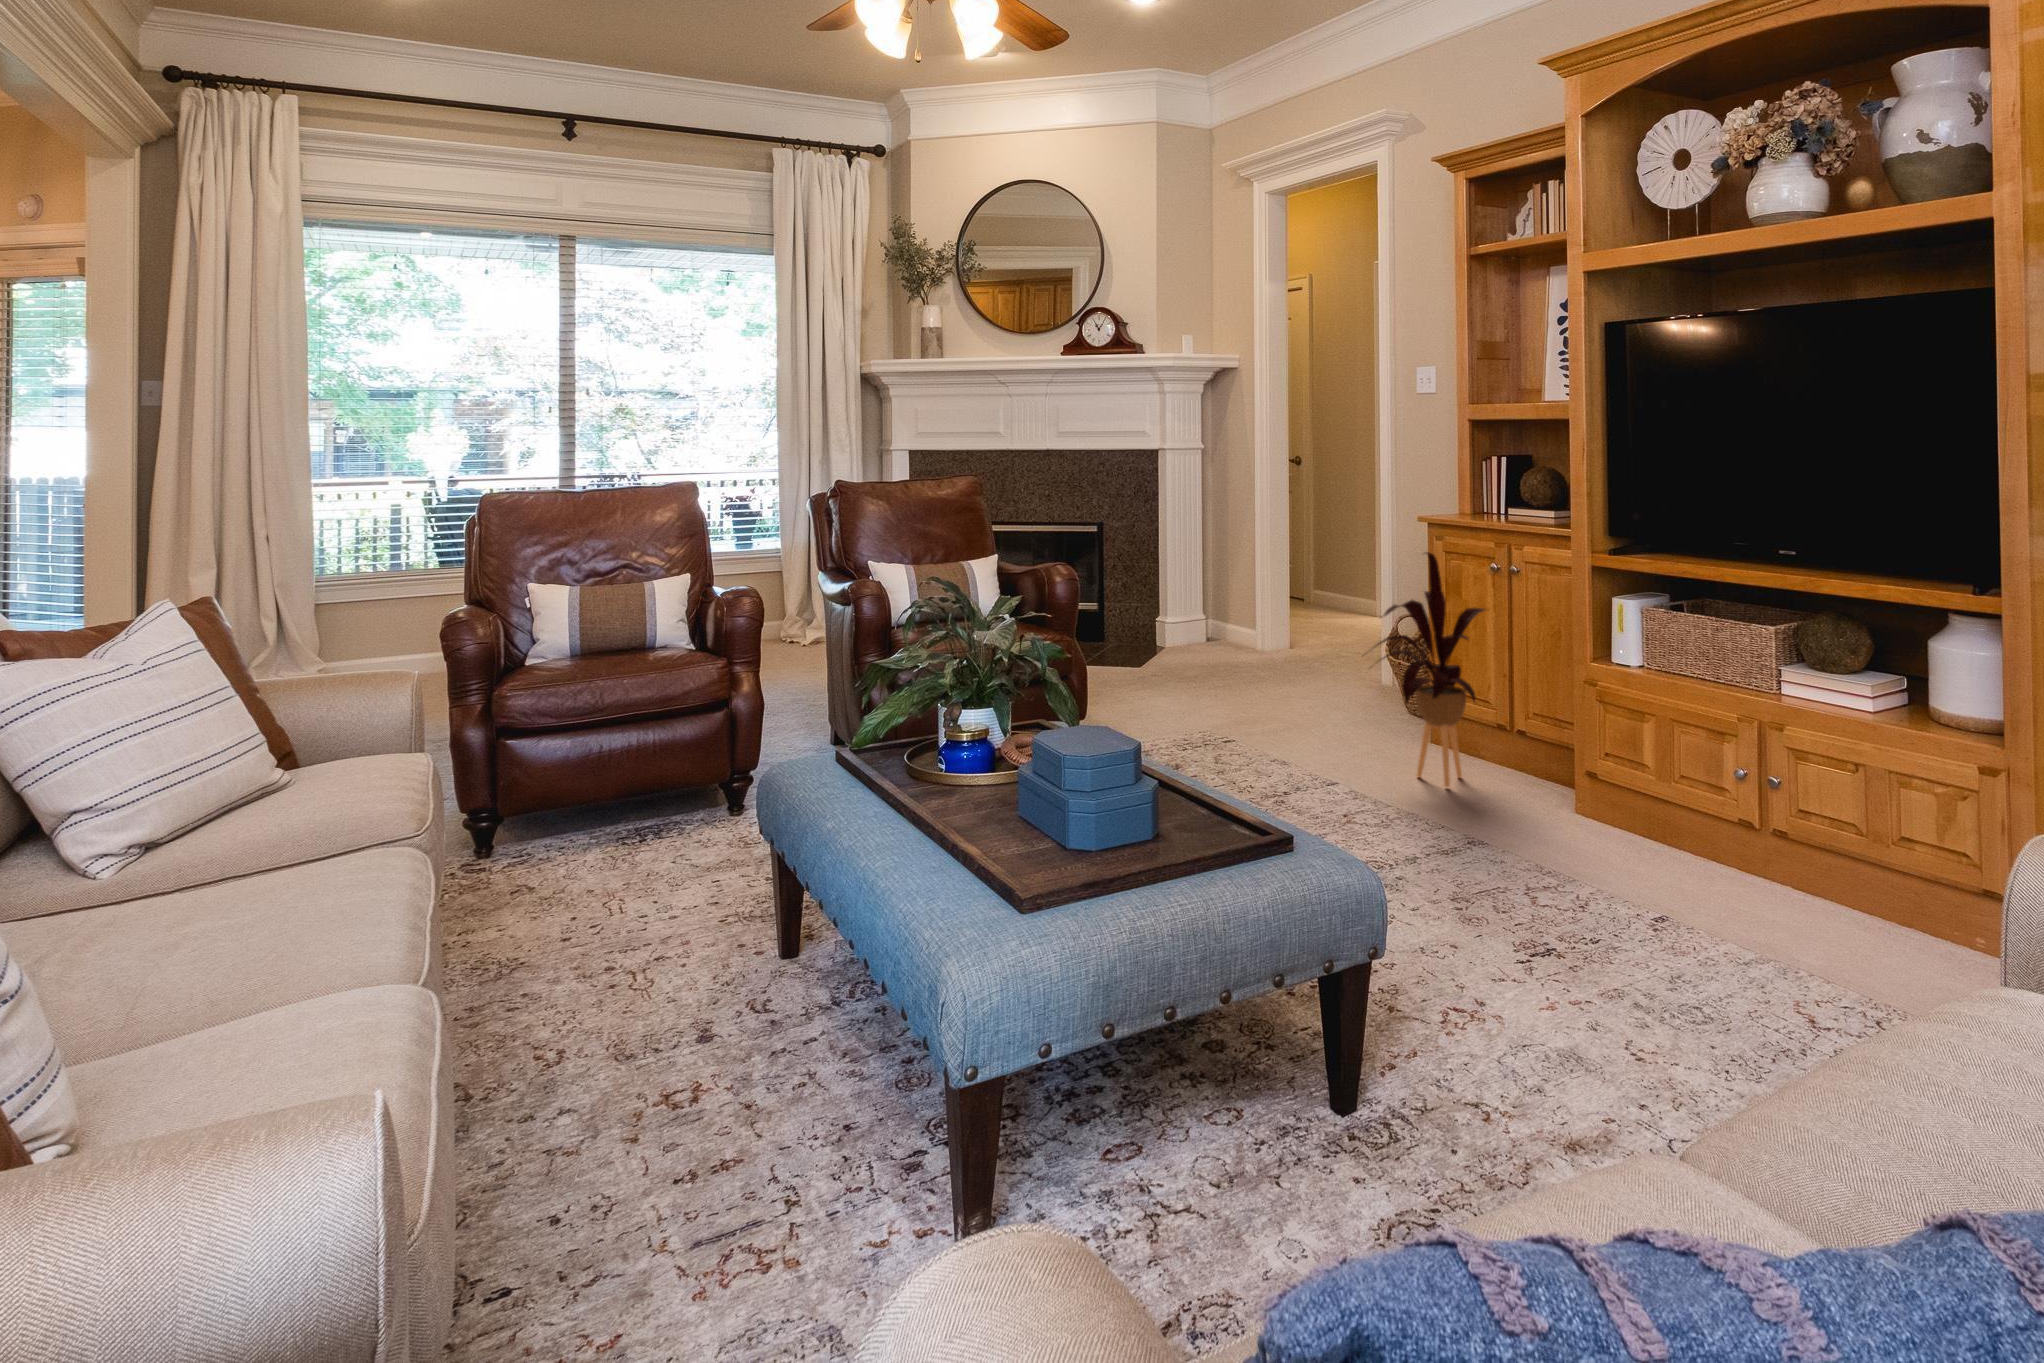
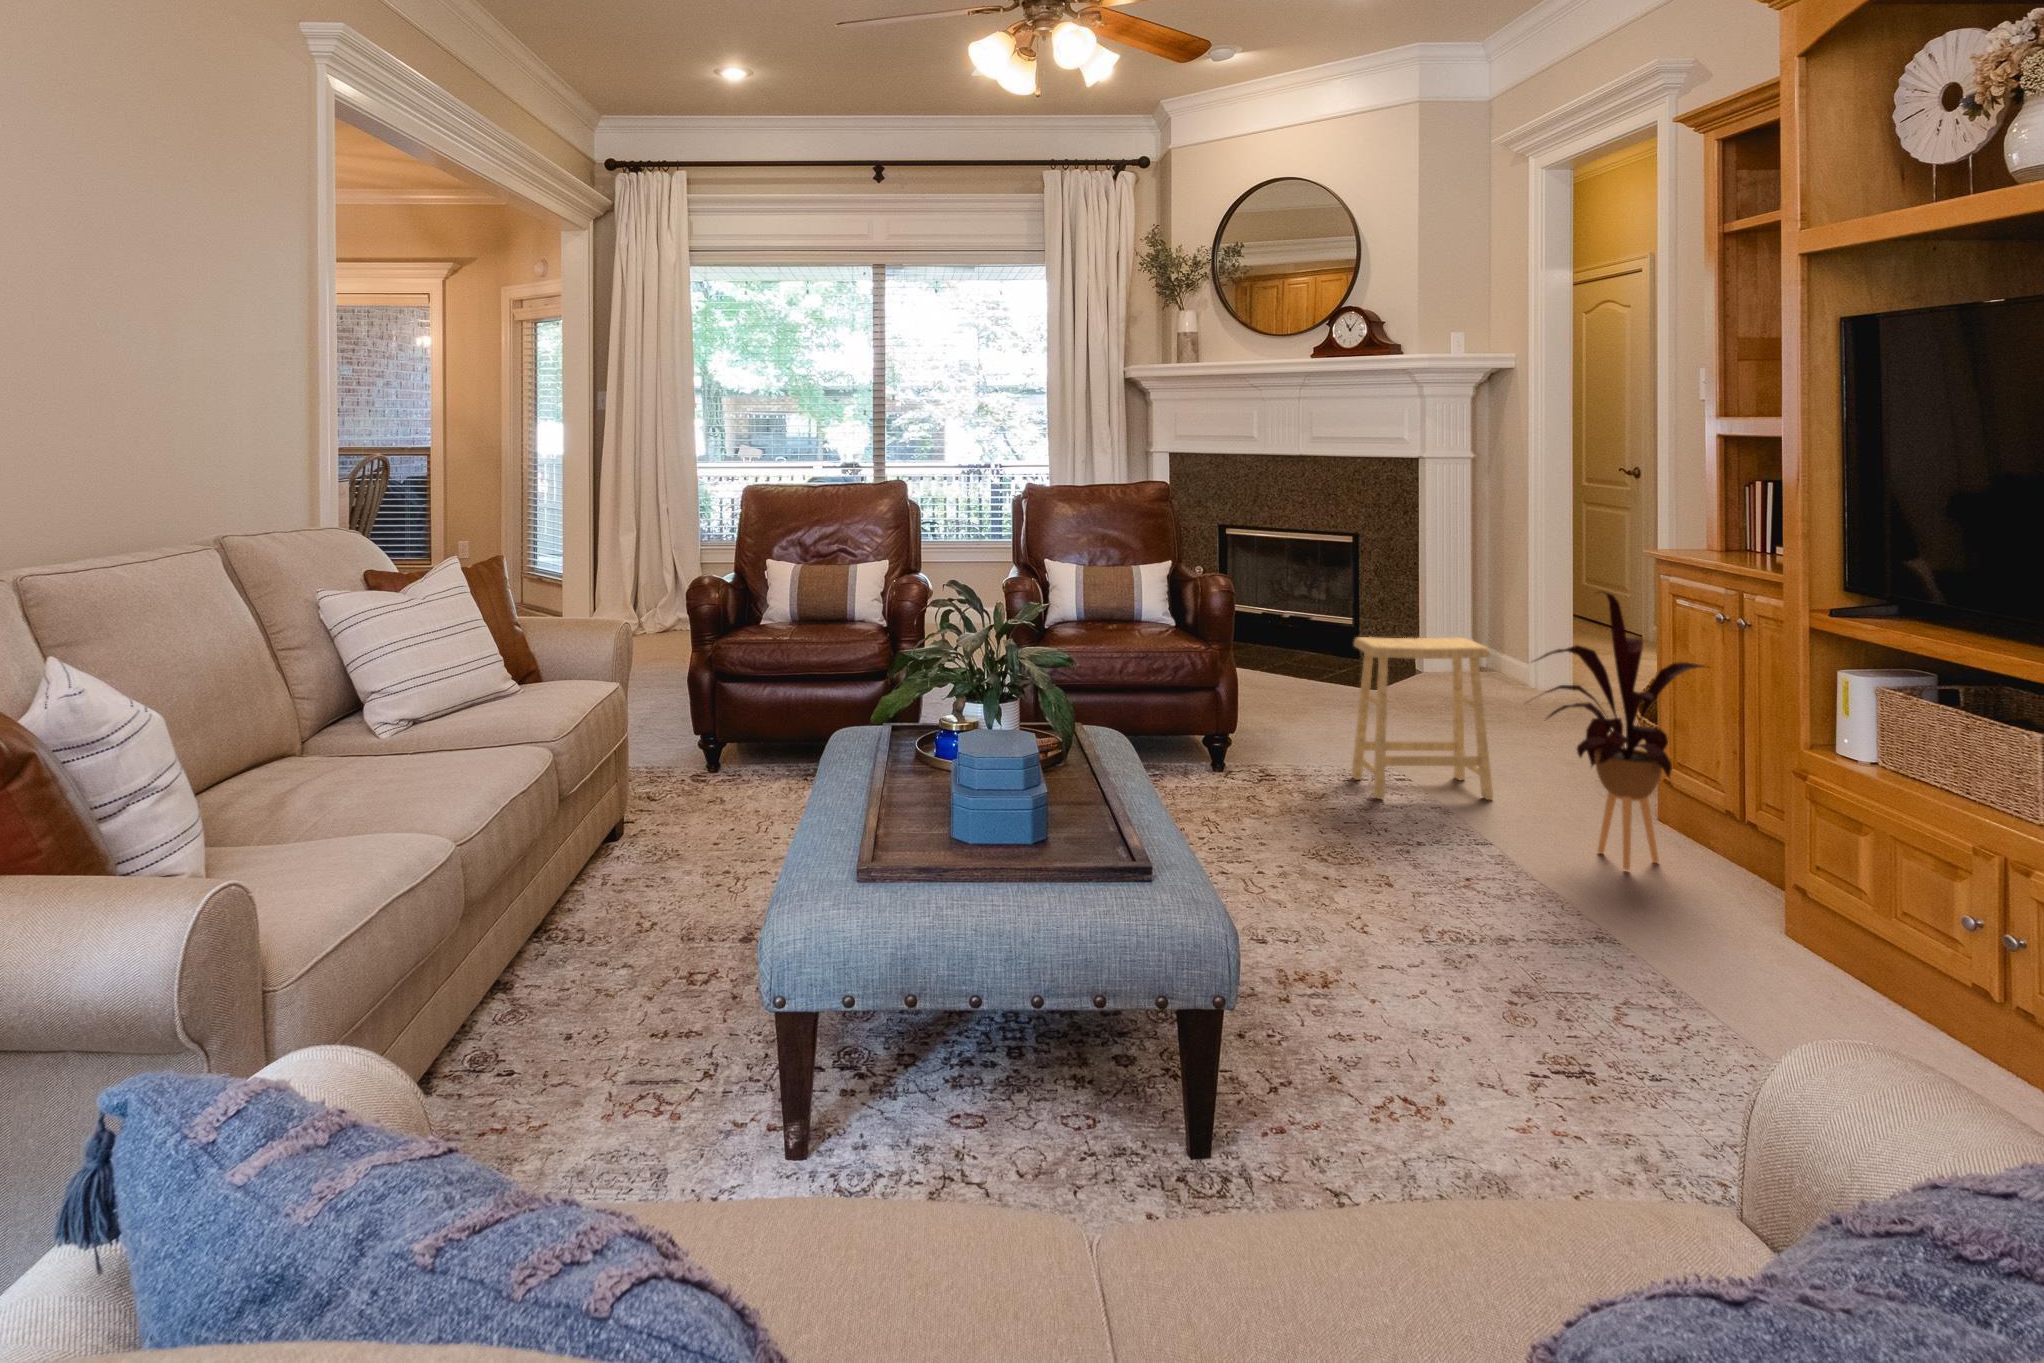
footstool: none [1186,606,1310,763] -> present [1352,637,1493,800]

